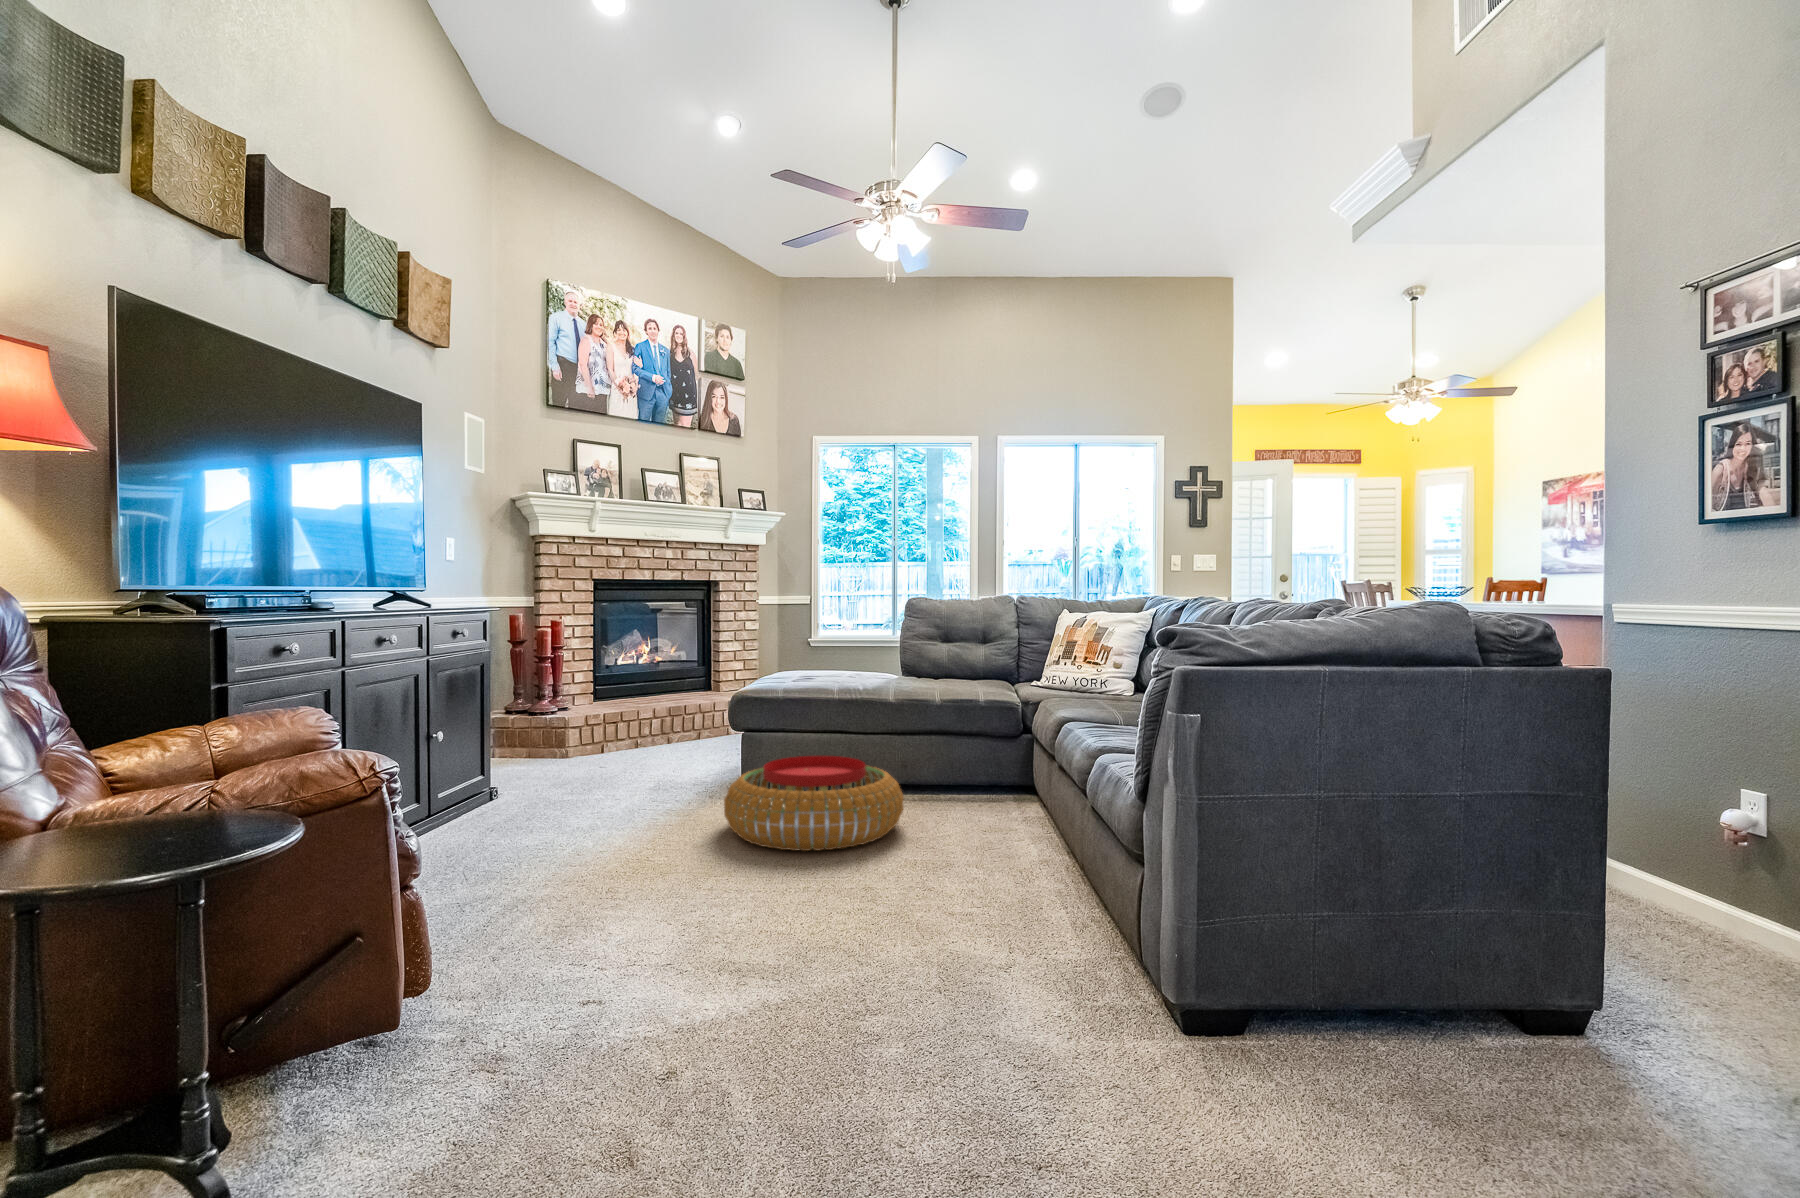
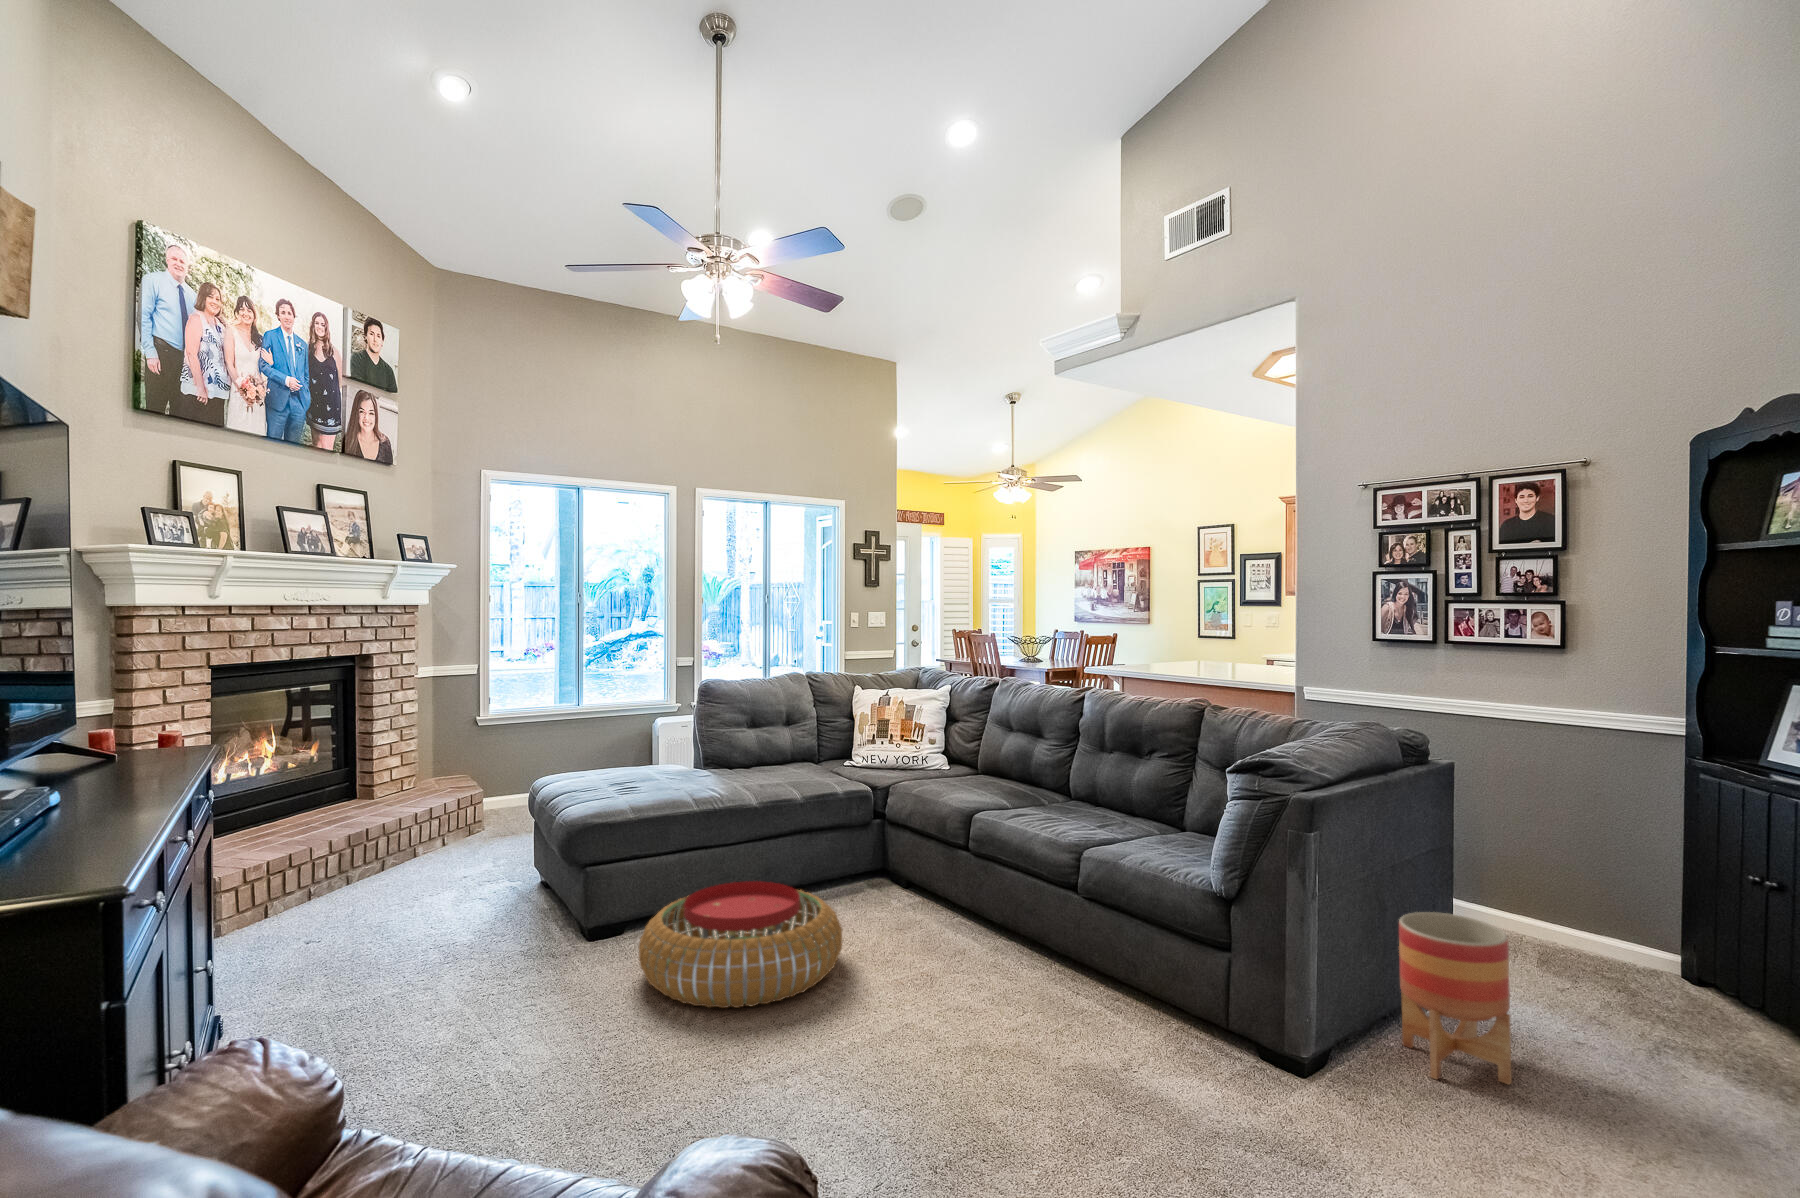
planter: none [1380,864,1547,1132] -> present [1399,912,1512,1084]

